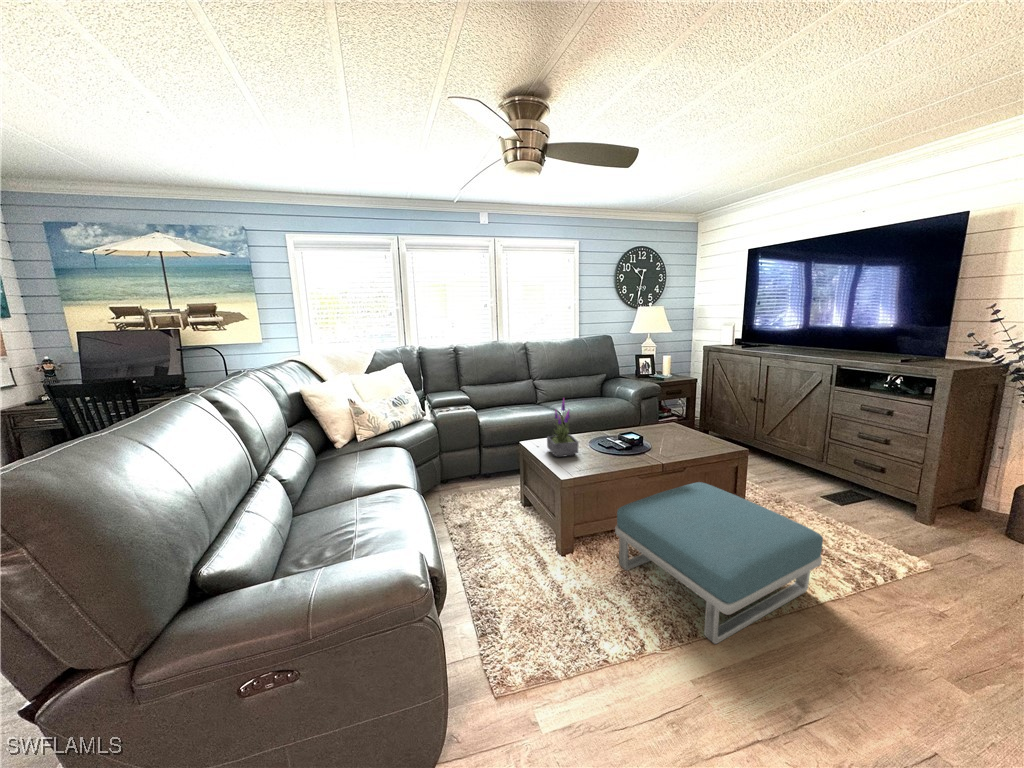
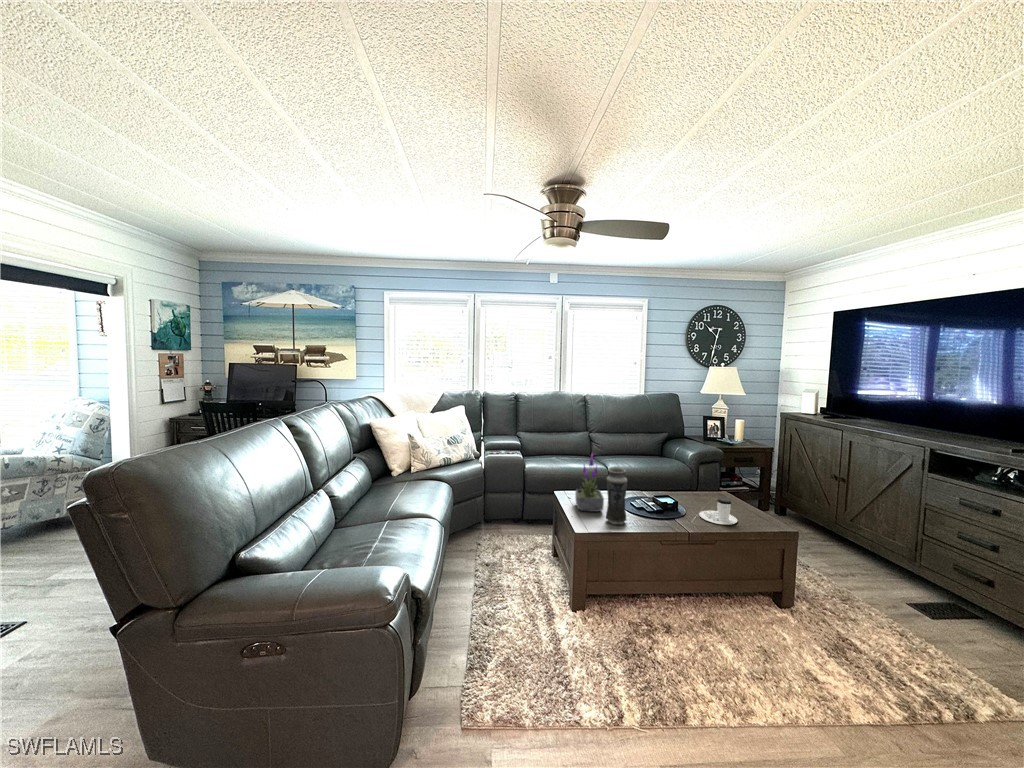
vase: none [584,410,605,466] -> present [606,468,627,525]
coffee cup: none [663,427,698,452] -> present [699,498,737,525]
footstool: present [615,482,823,644] -> none [626,559,853,734]

